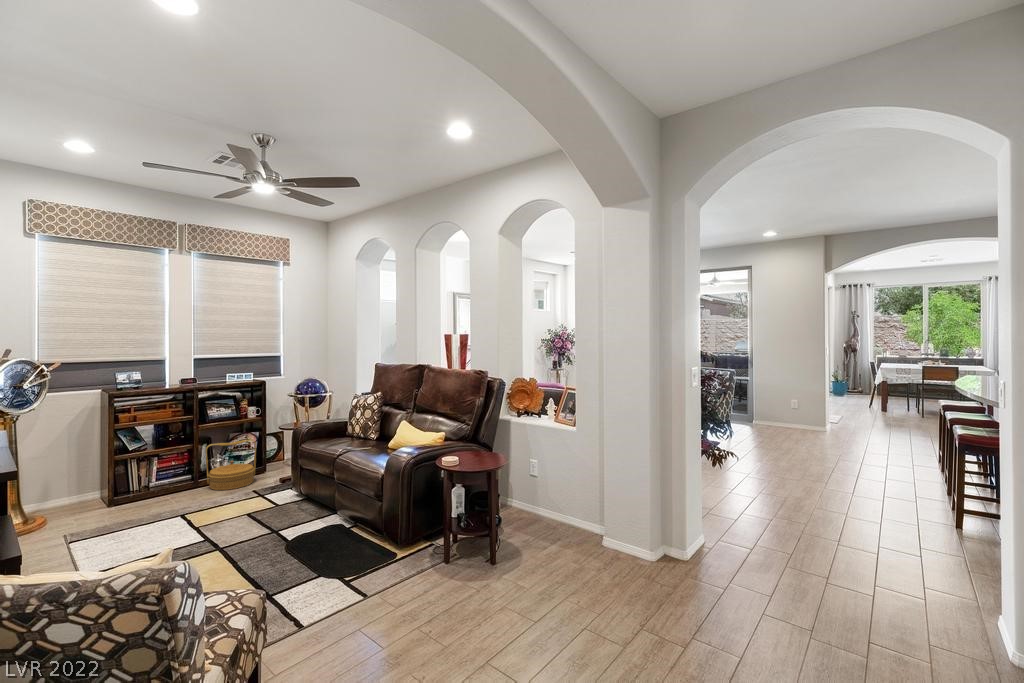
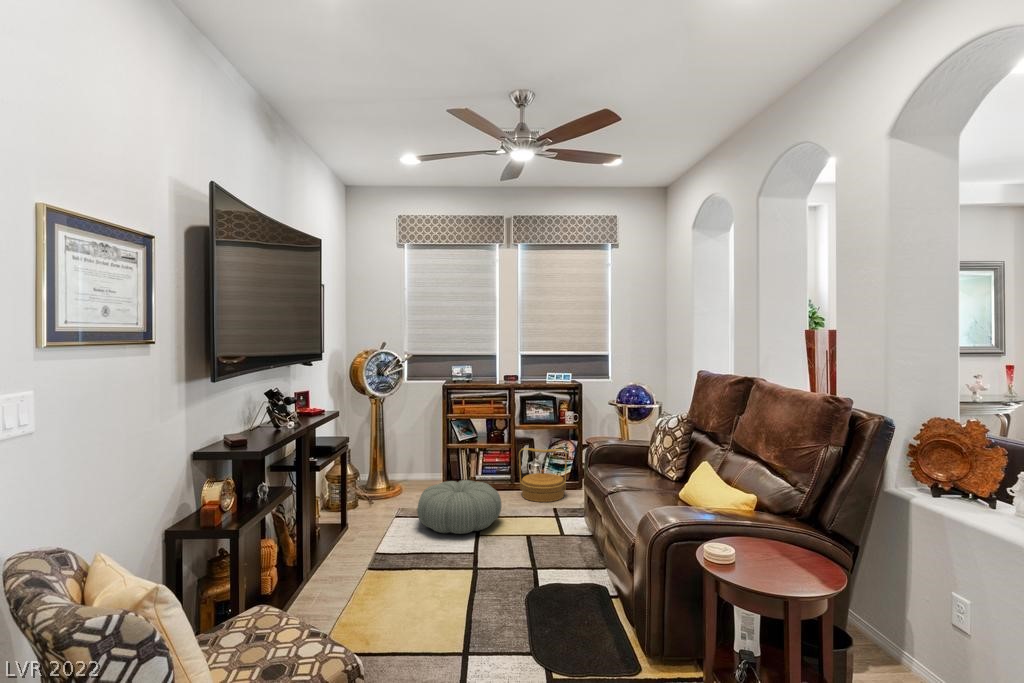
pouf: none [104,480,207,535] -> present [417,480,501,534]

